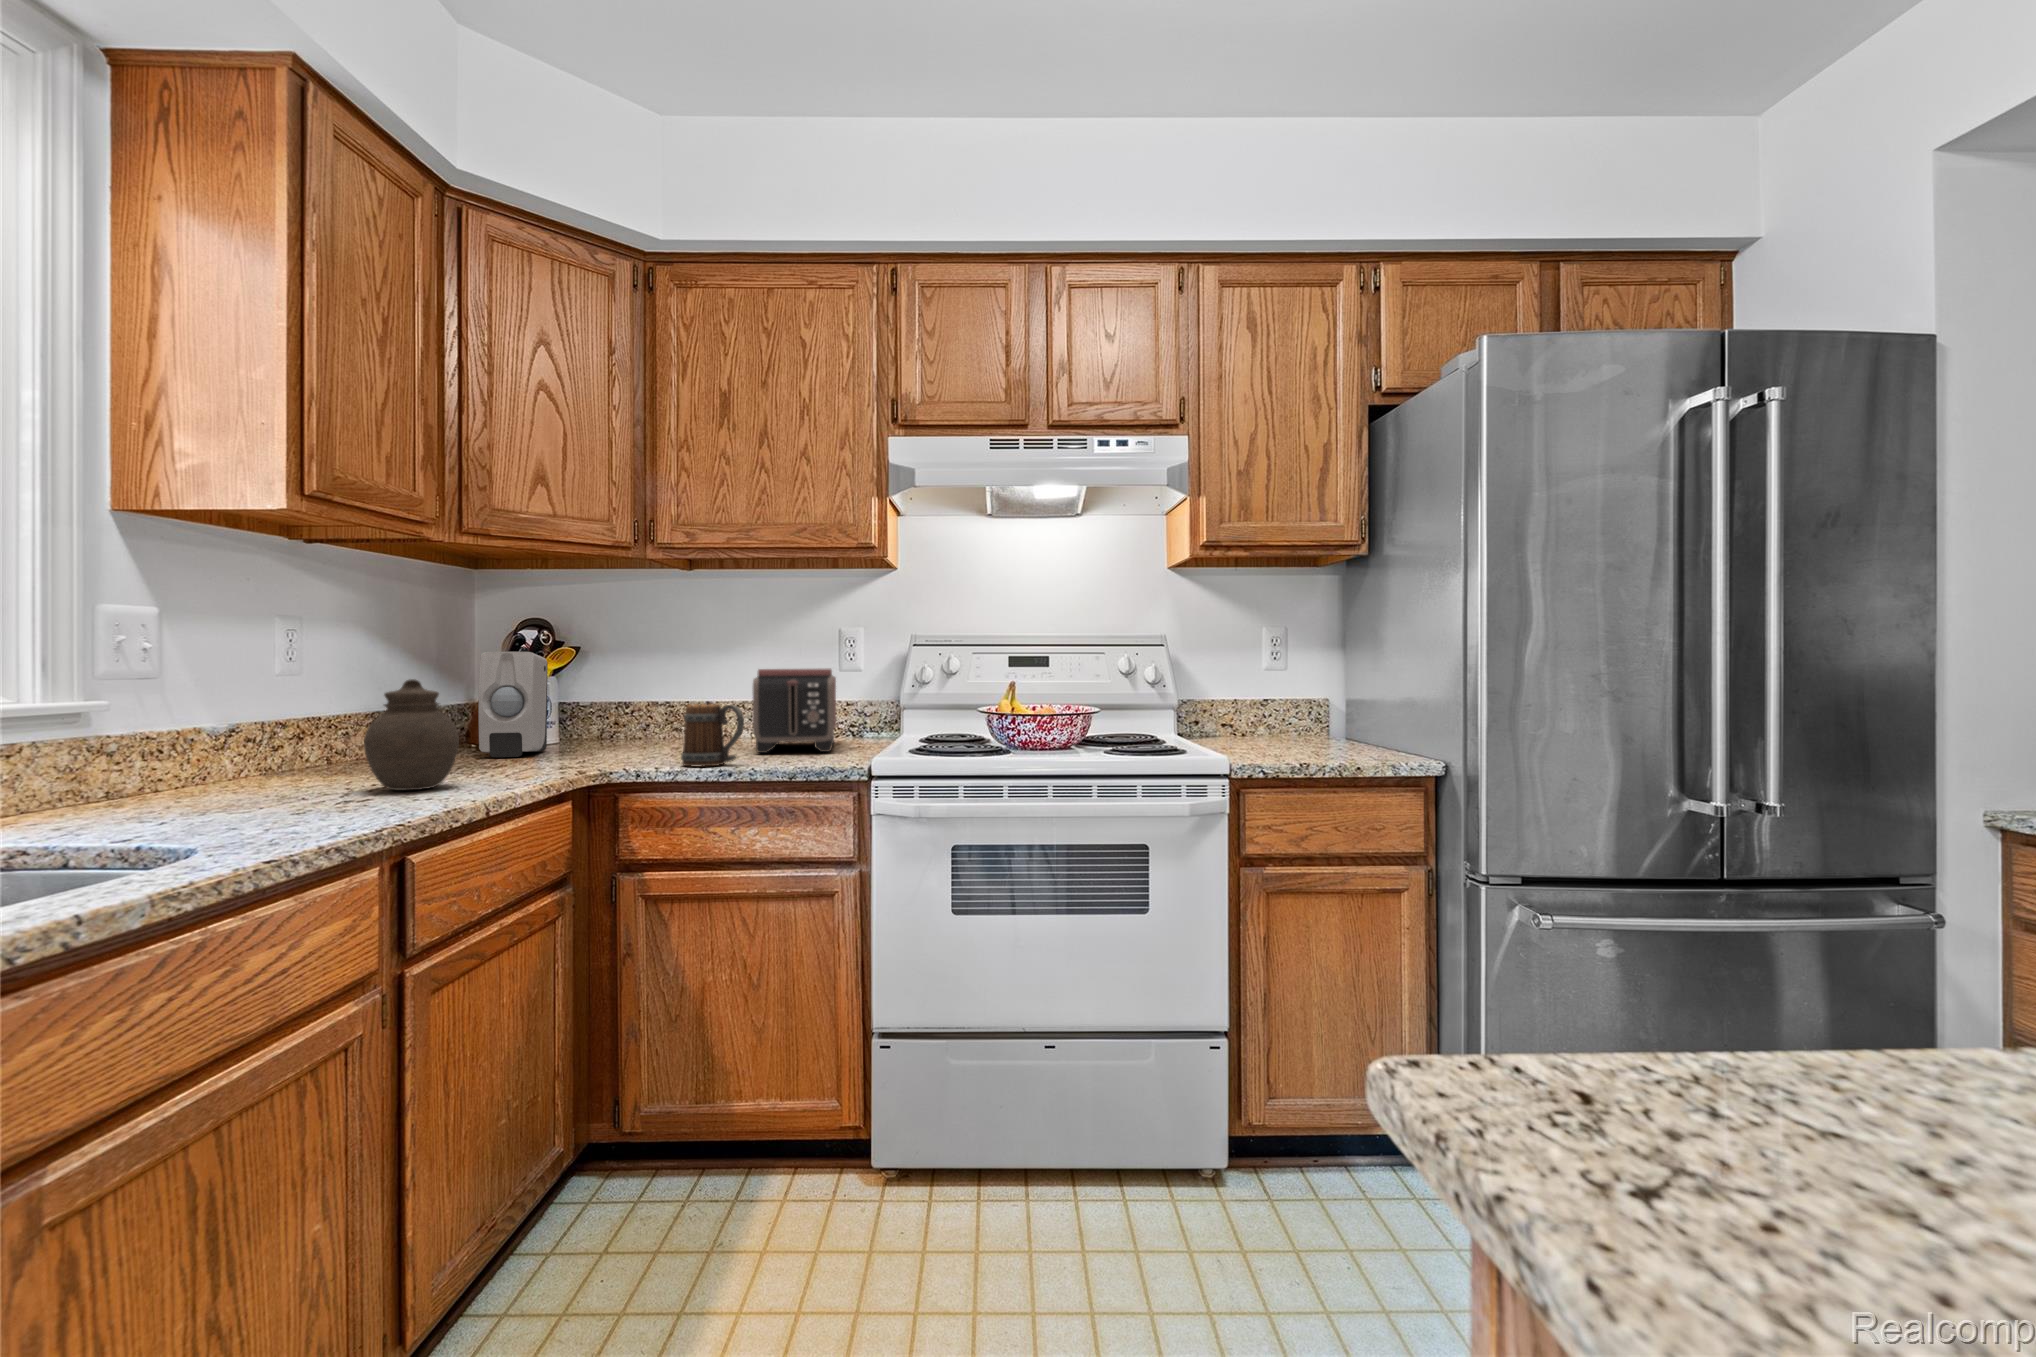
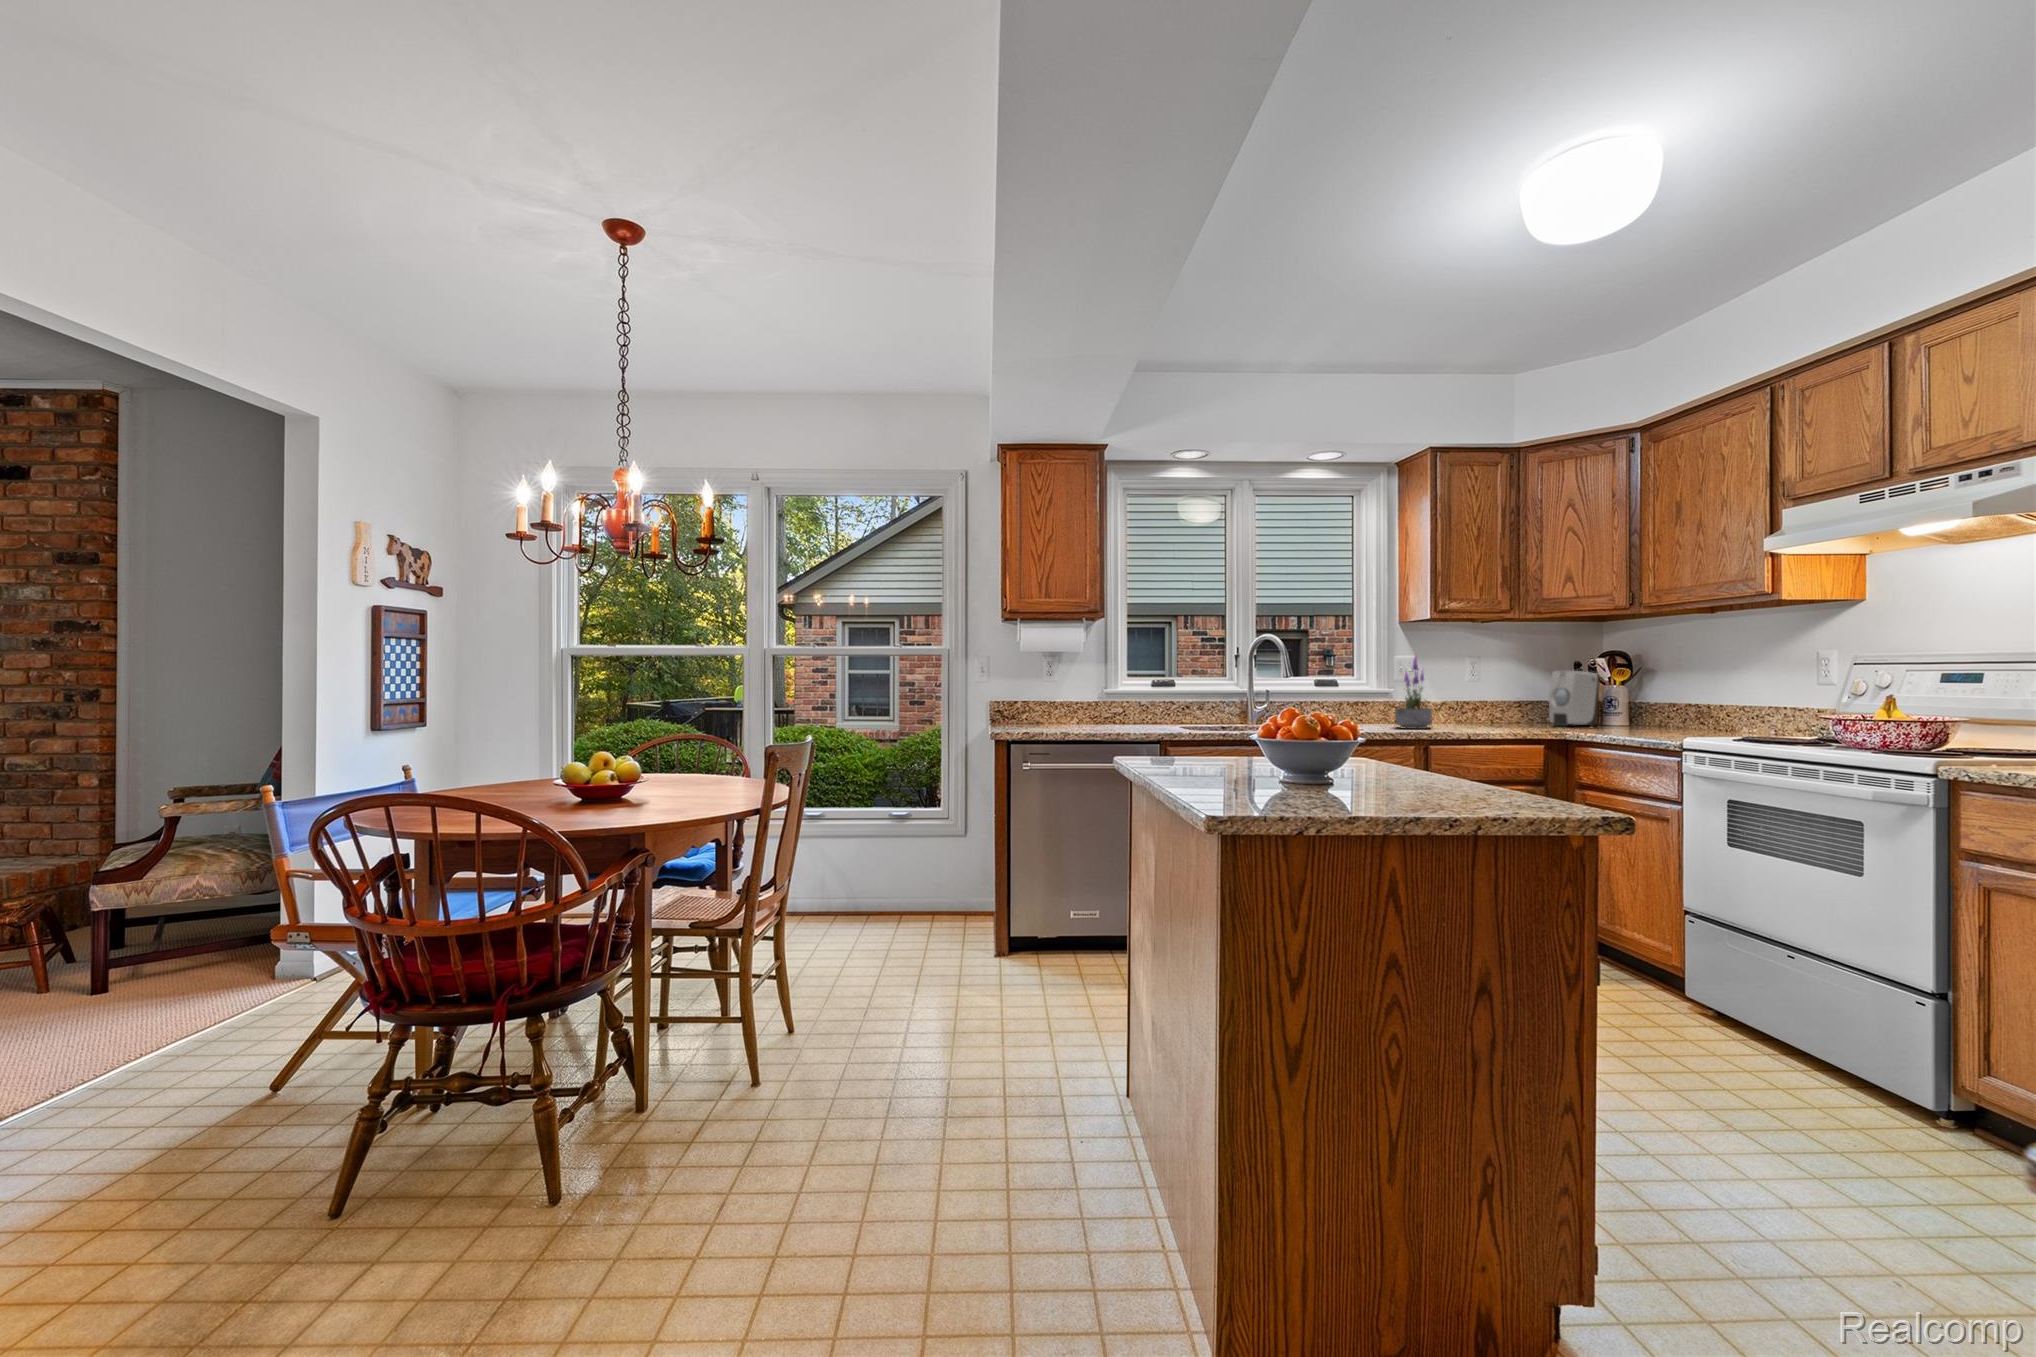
potted plant: none [155,595,299,801] -> present [1395,656,1432,729]
toaster: present [753,669,836,753] -> none [1674,681,1783,737]
jar: present [364,679,459,790] -> none [1445,685,1483,732]
mug: present [681,704,744,767] -> none [1600,701,1630,736]

